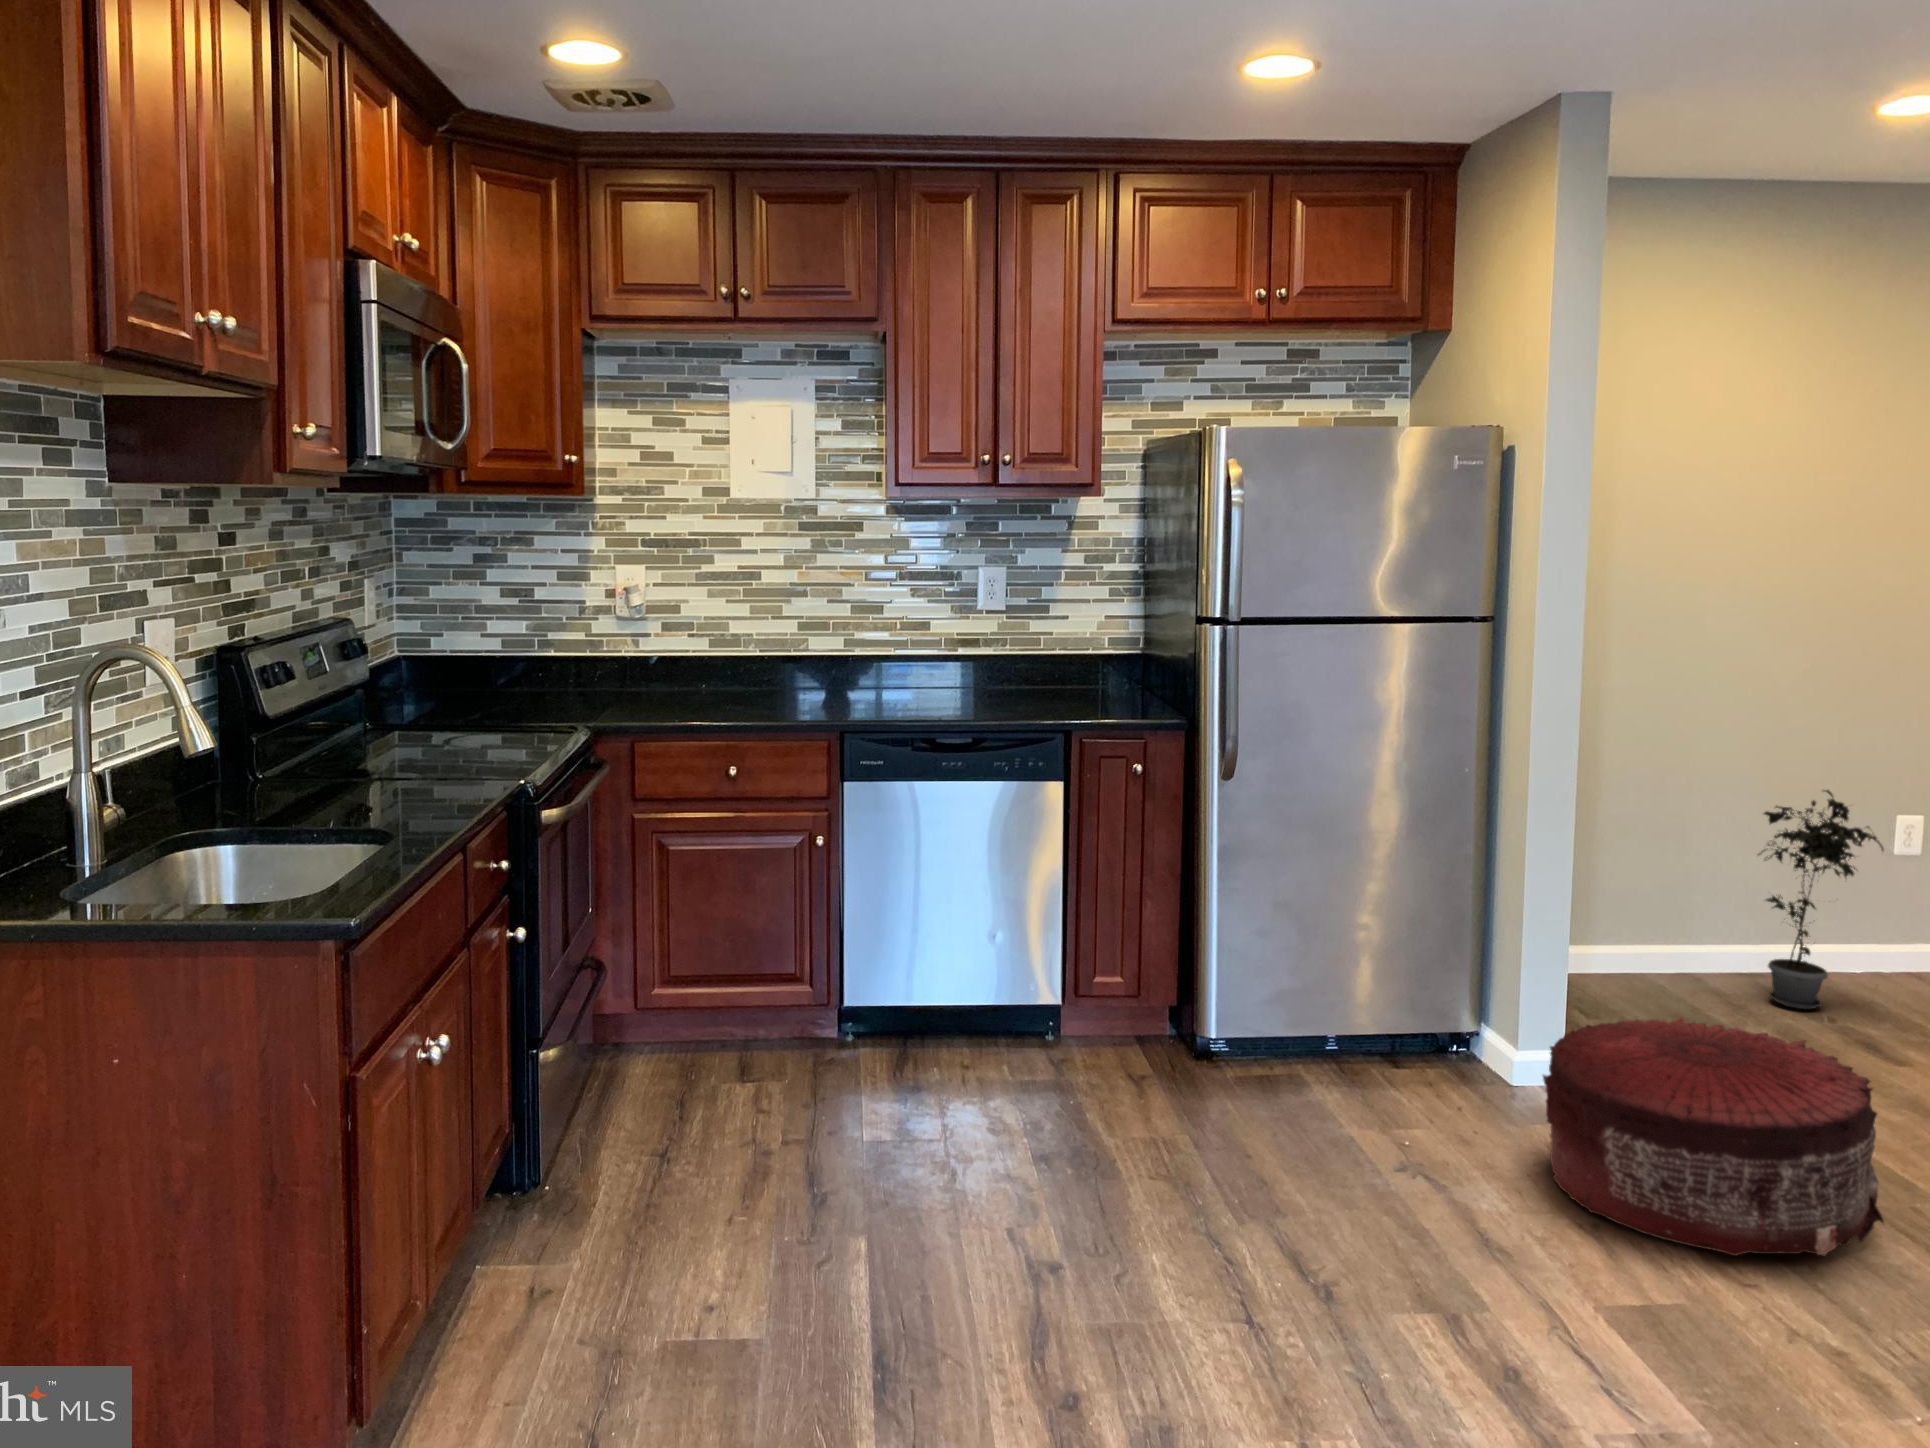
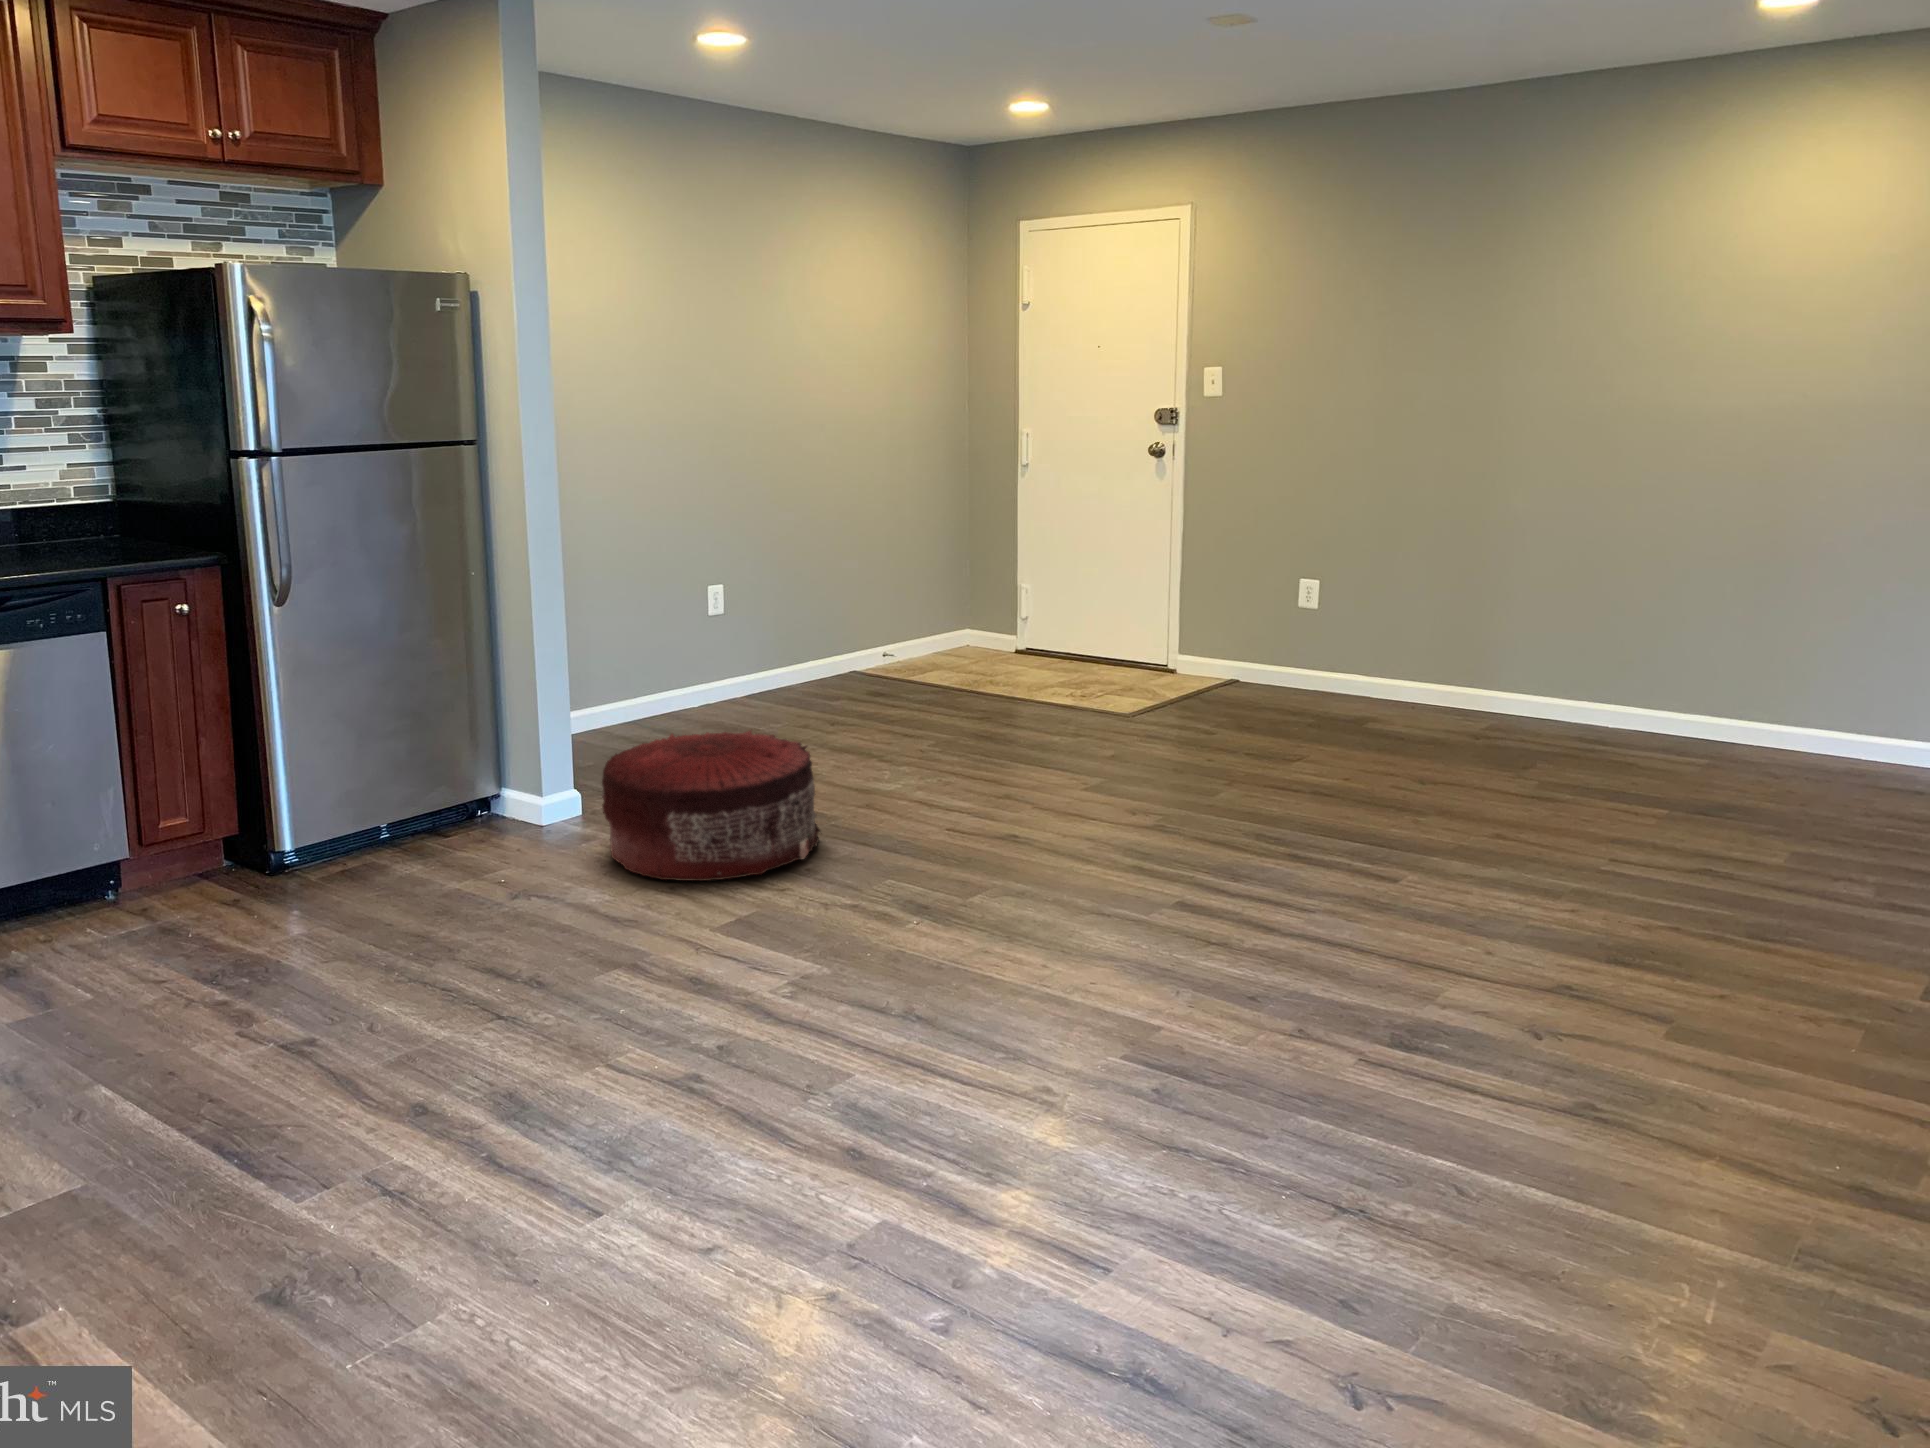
potted plant: present [1759,790,1883,1010] -> none [638,567,727,733]

